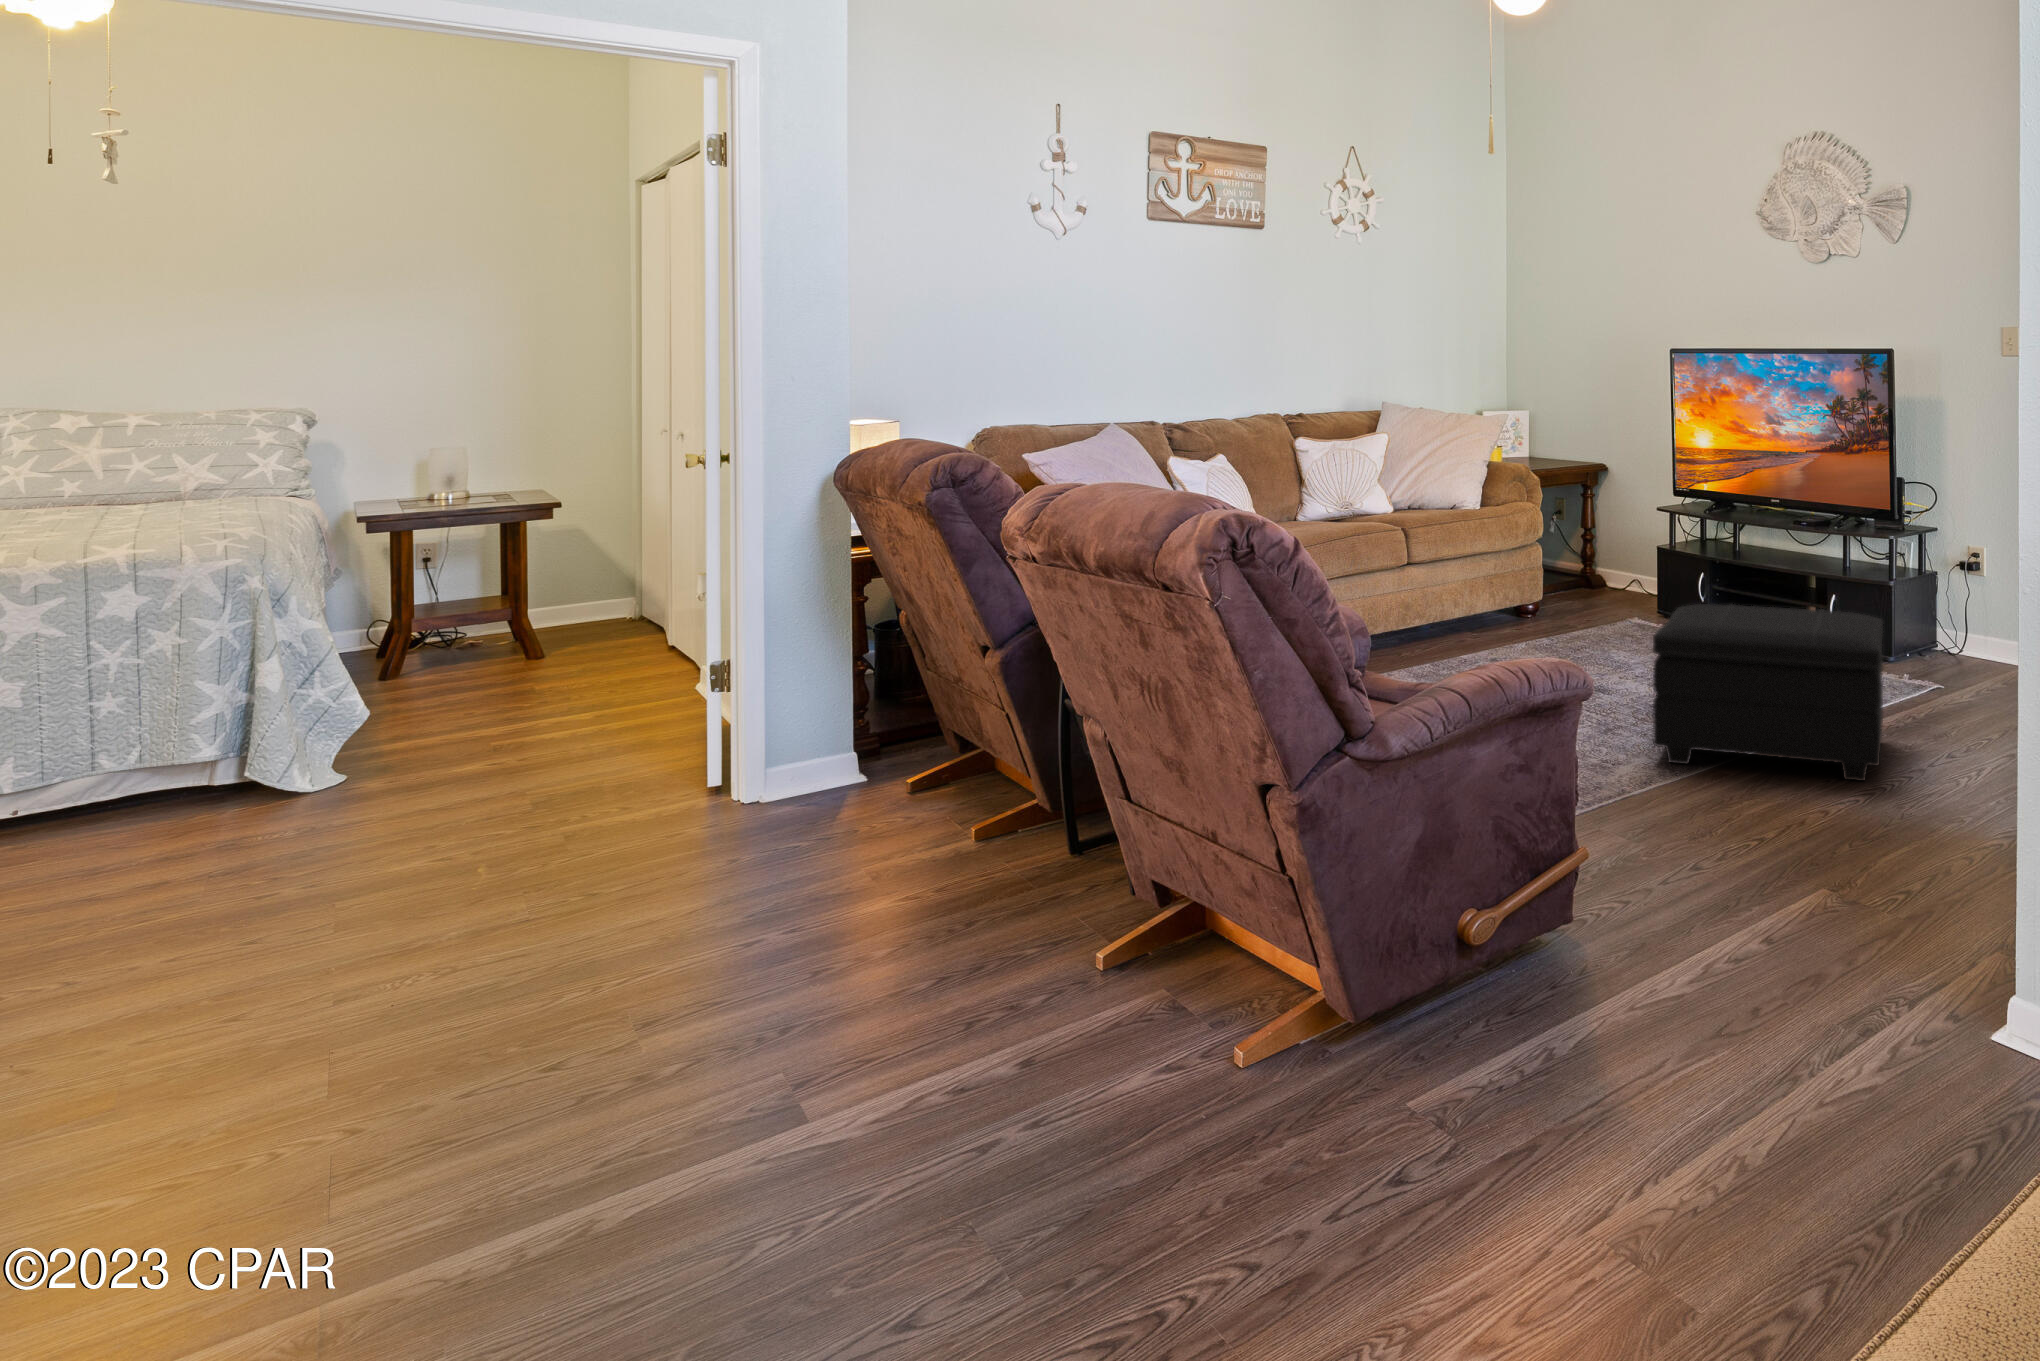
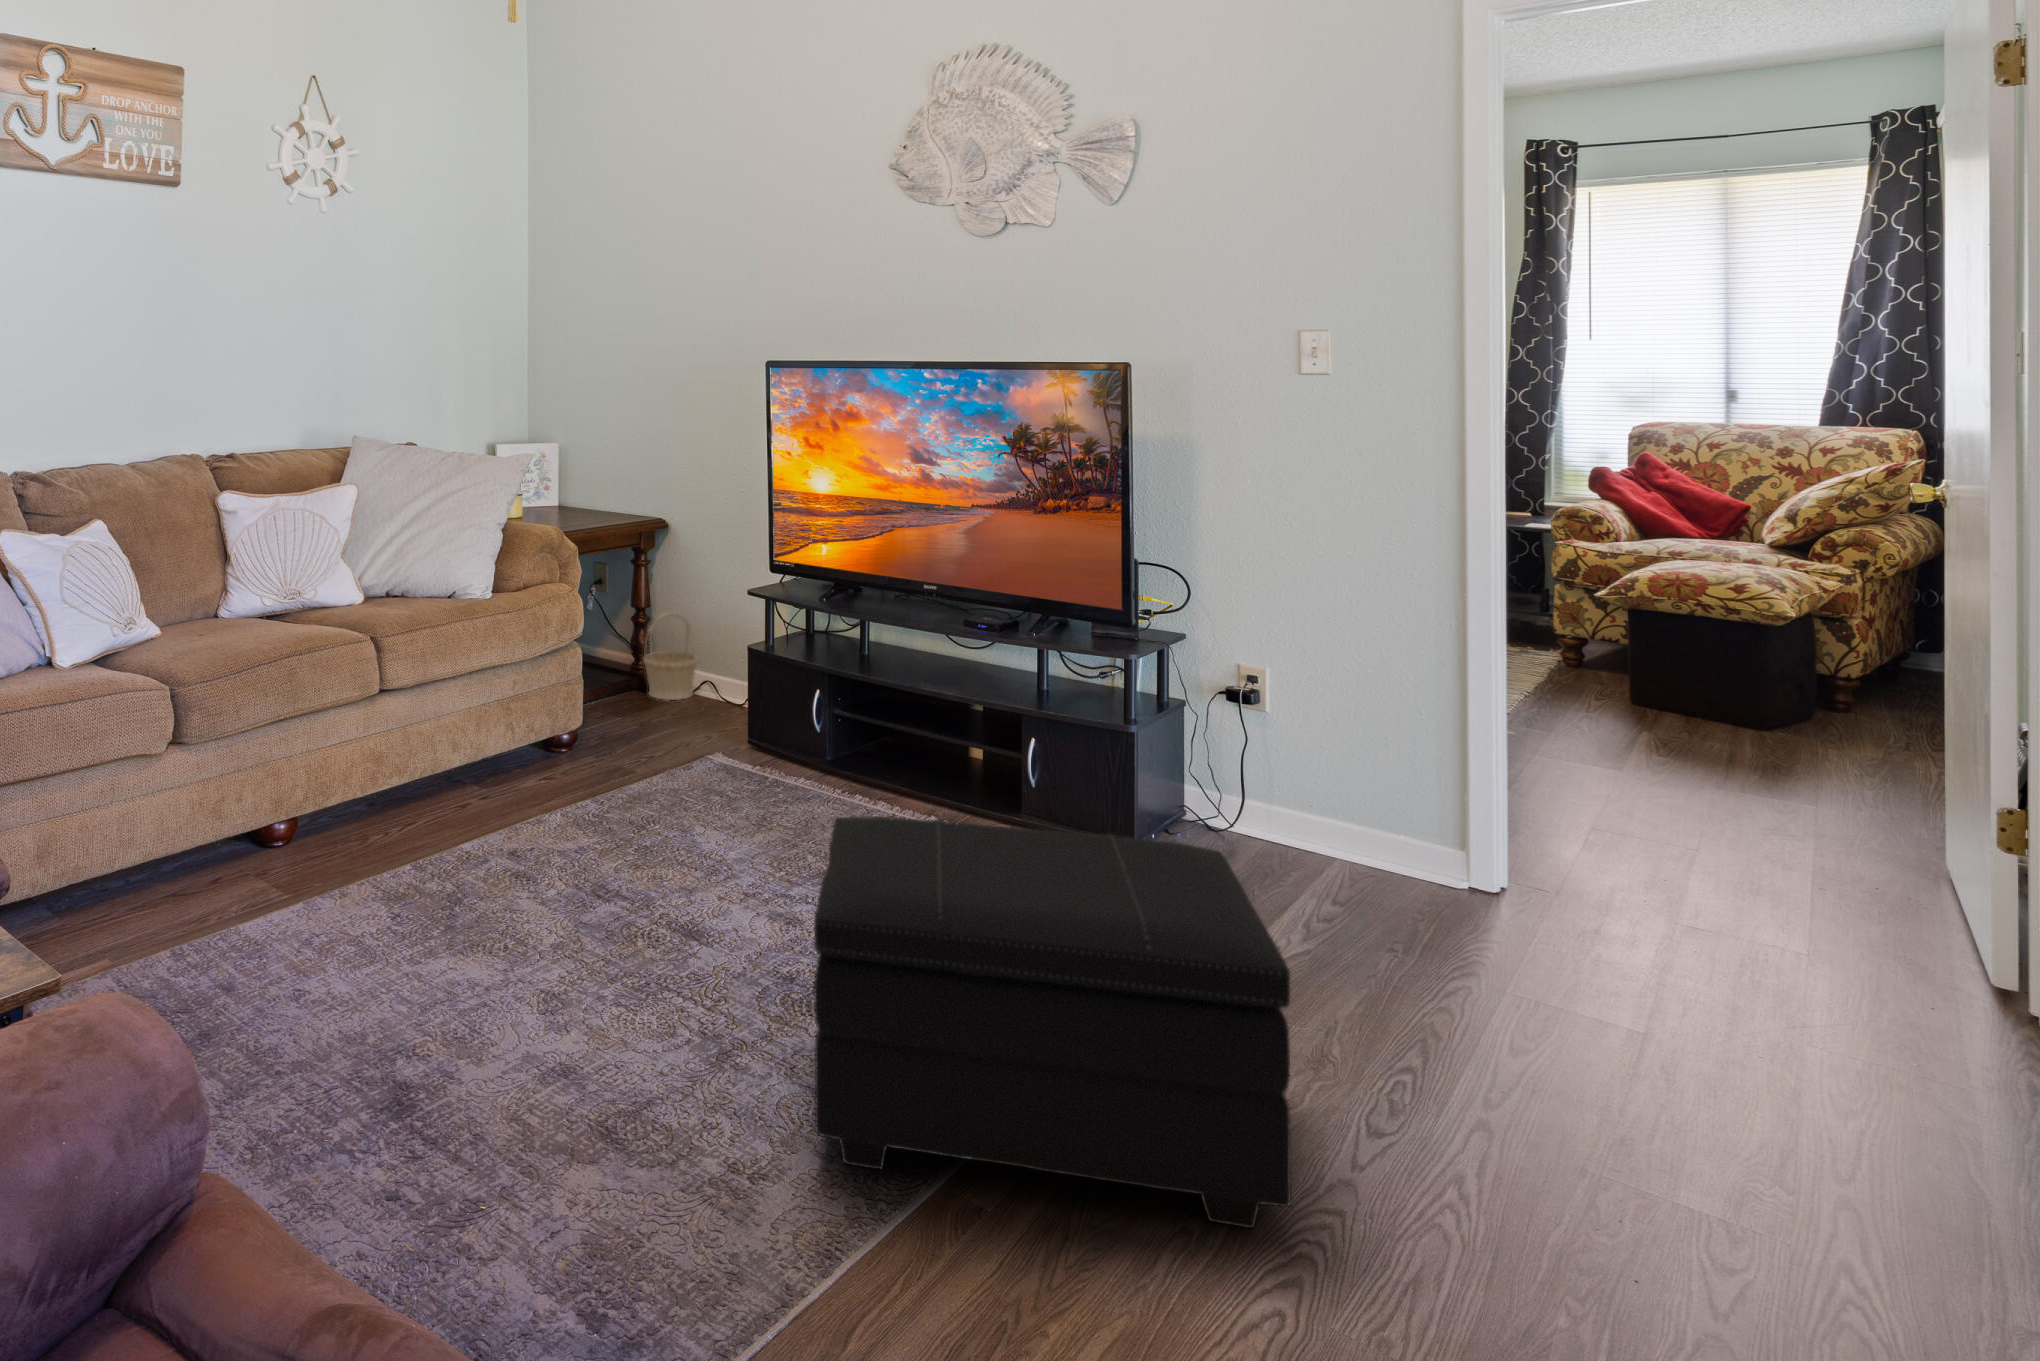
basket: none [1587,529,1627,591] -> present [643,612,698,700]

